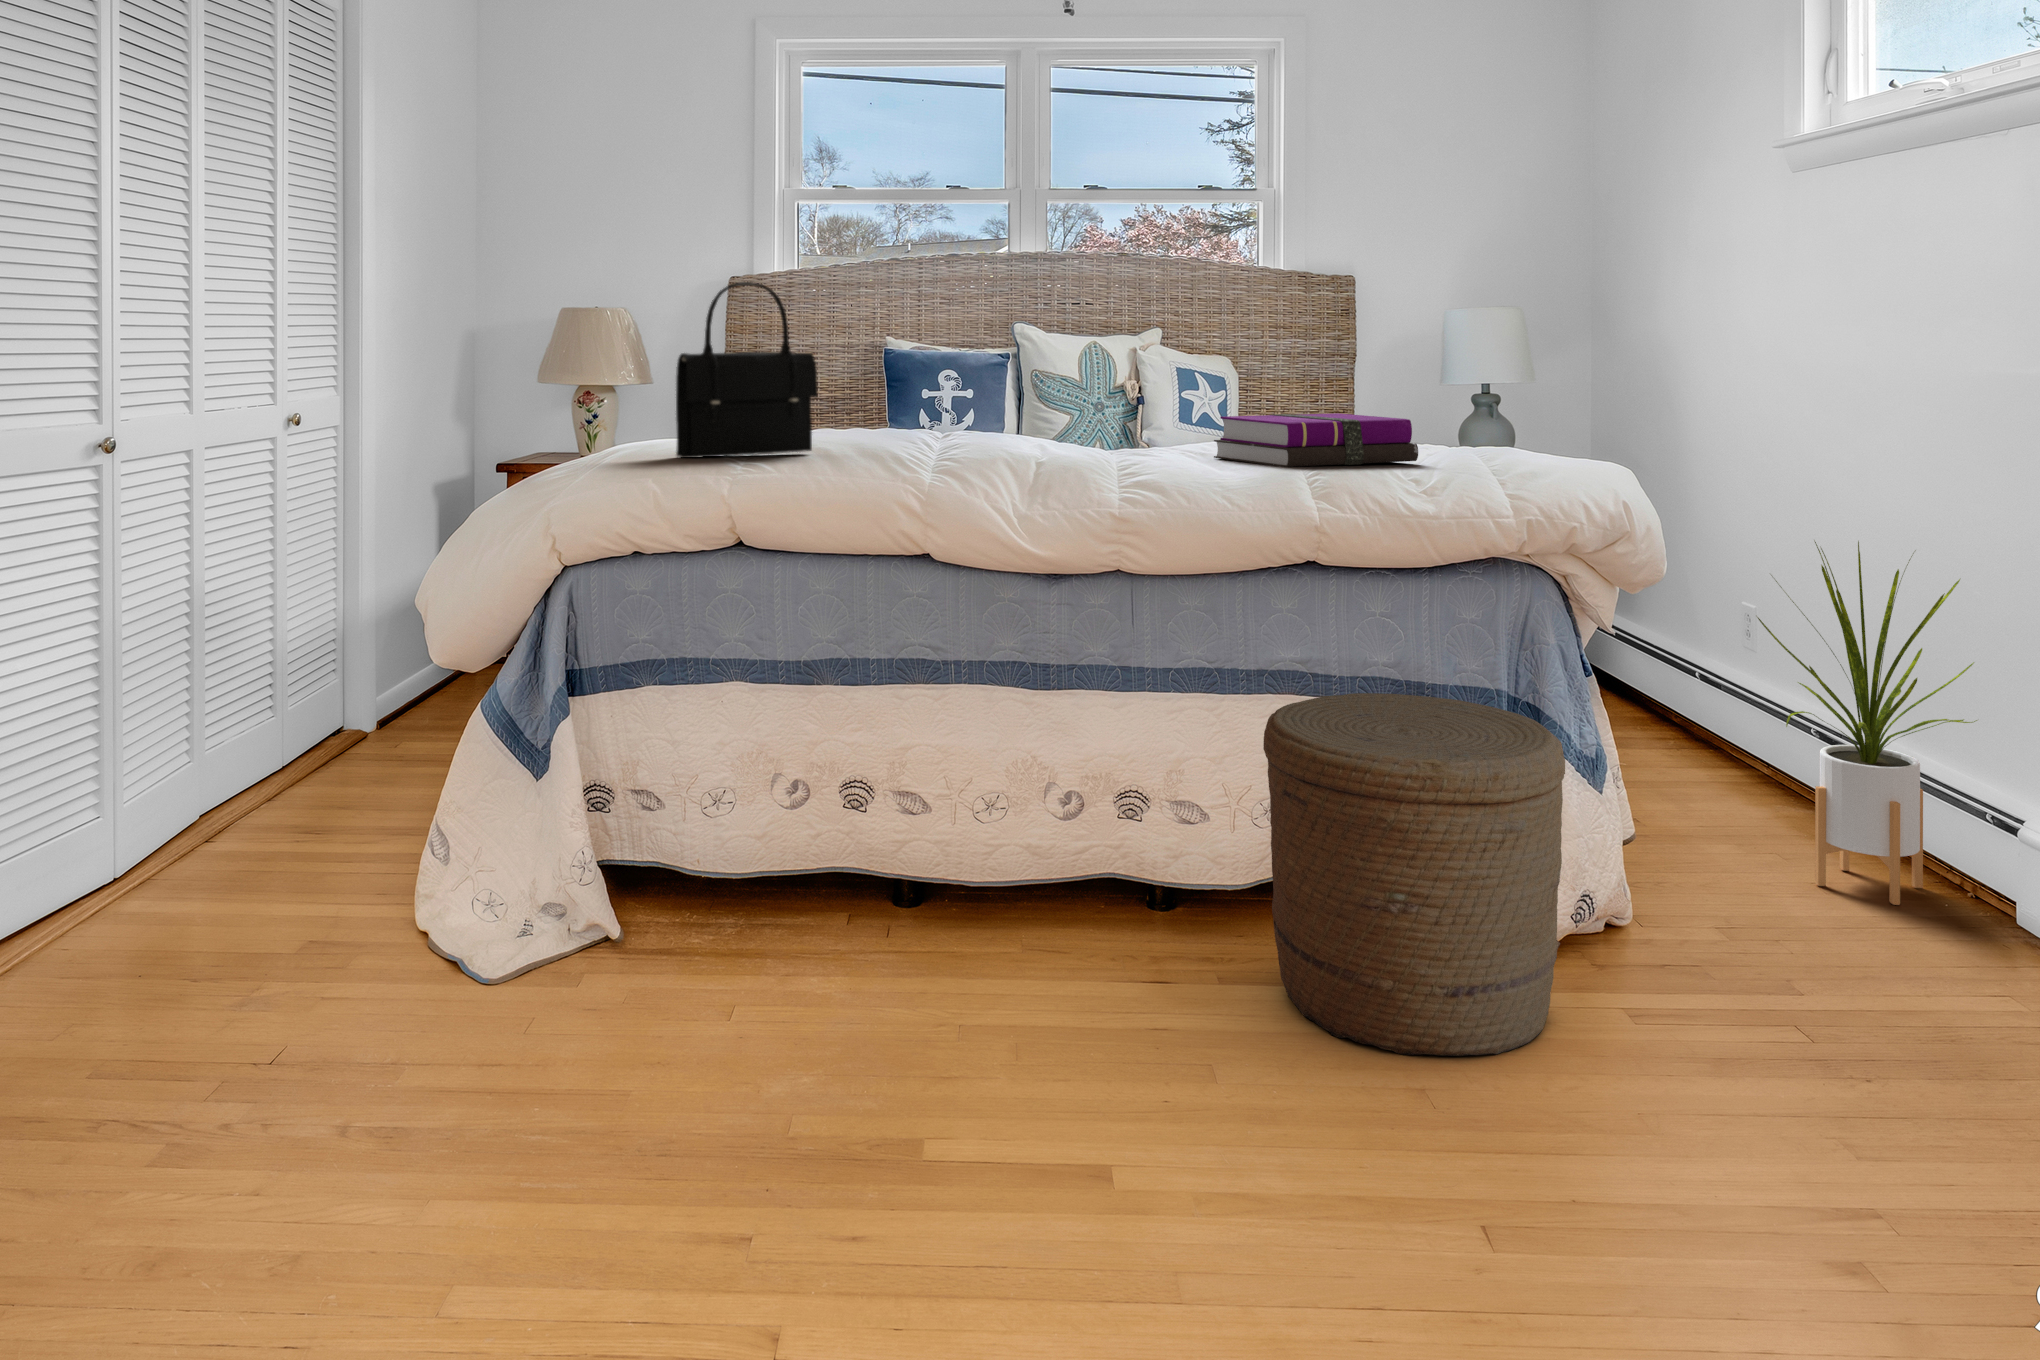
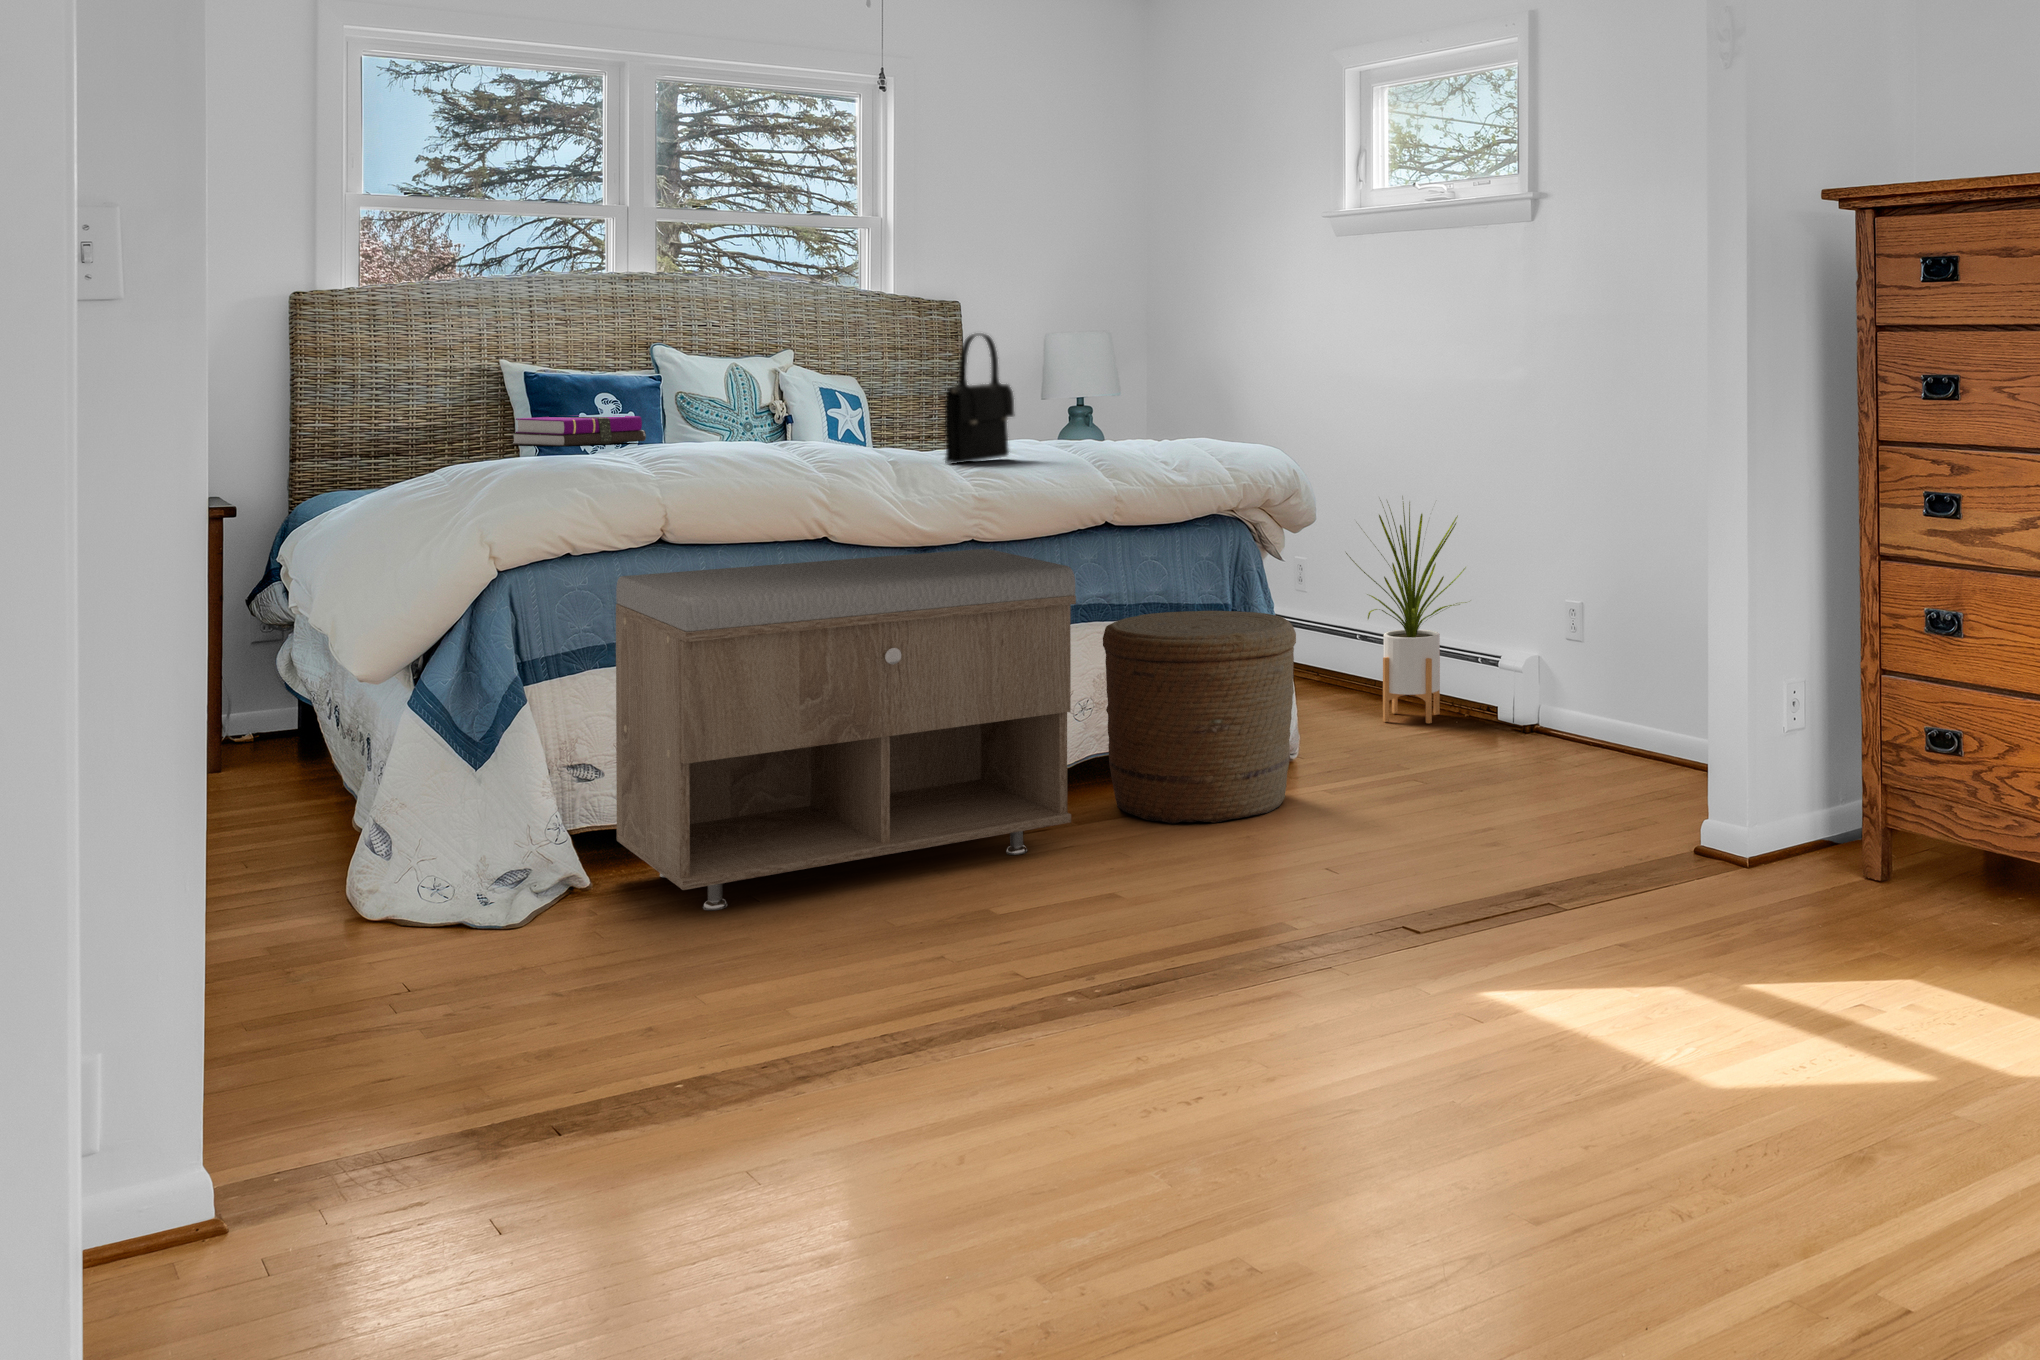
handbag: present [676,282,818,458] -> present [945,333,1014,464]
notebook: present [1214,413,1418,467] -> present [511,415,646,446]
storage bench: none [585,579,1146,1041] -> present [616,549,1076,910]

